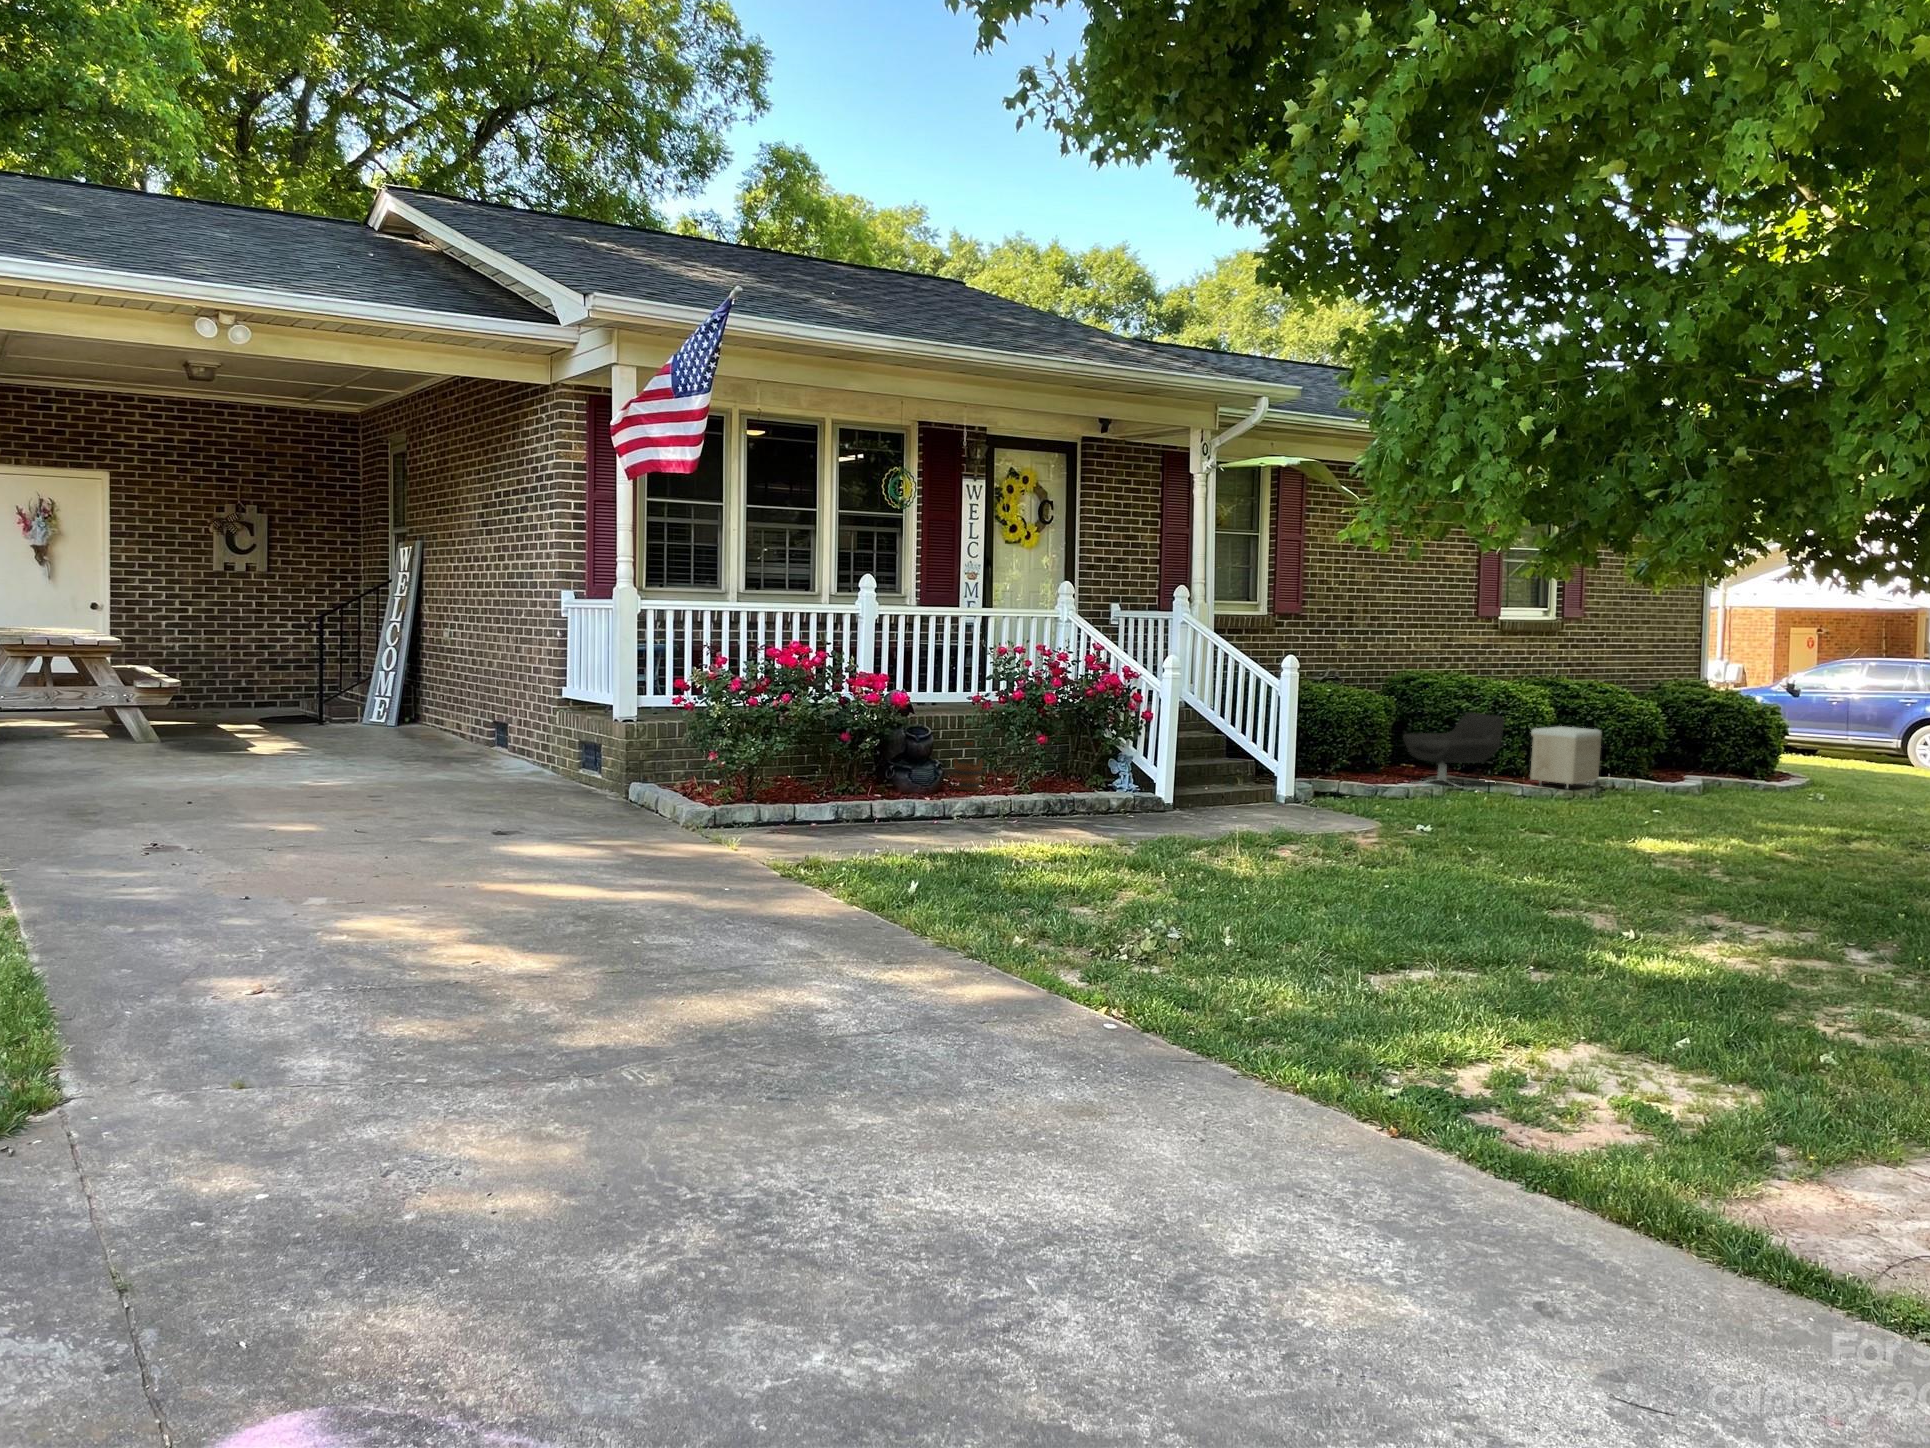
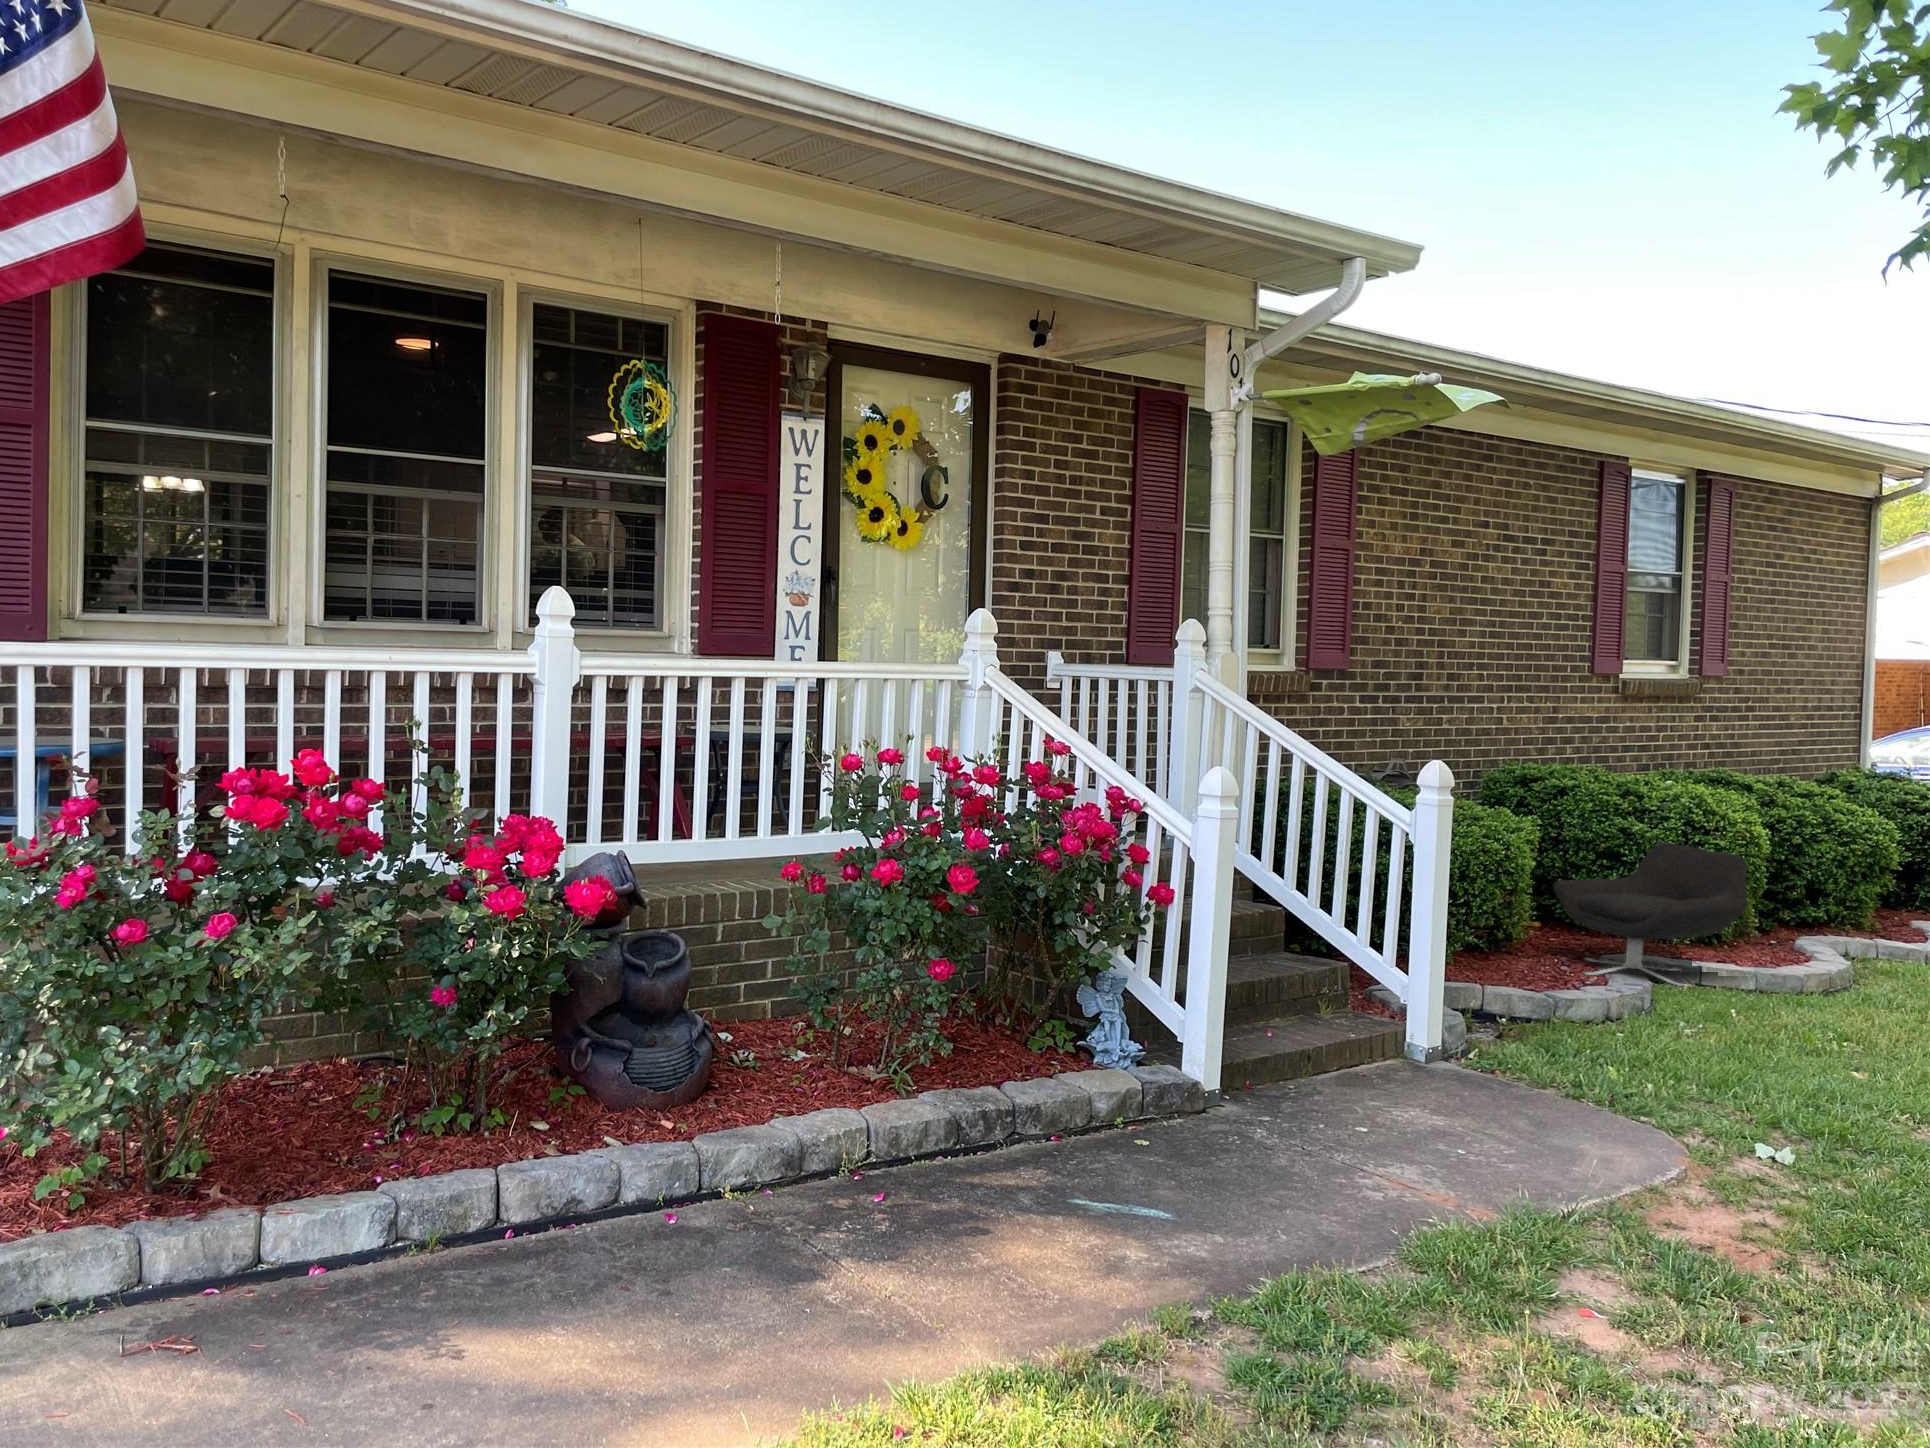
storage bench: present [1530,726,1602,789] -> none [1775,862,1881,982]
wooden bucket: present [954,742,983,791] -> none [743,954,809,1066]

